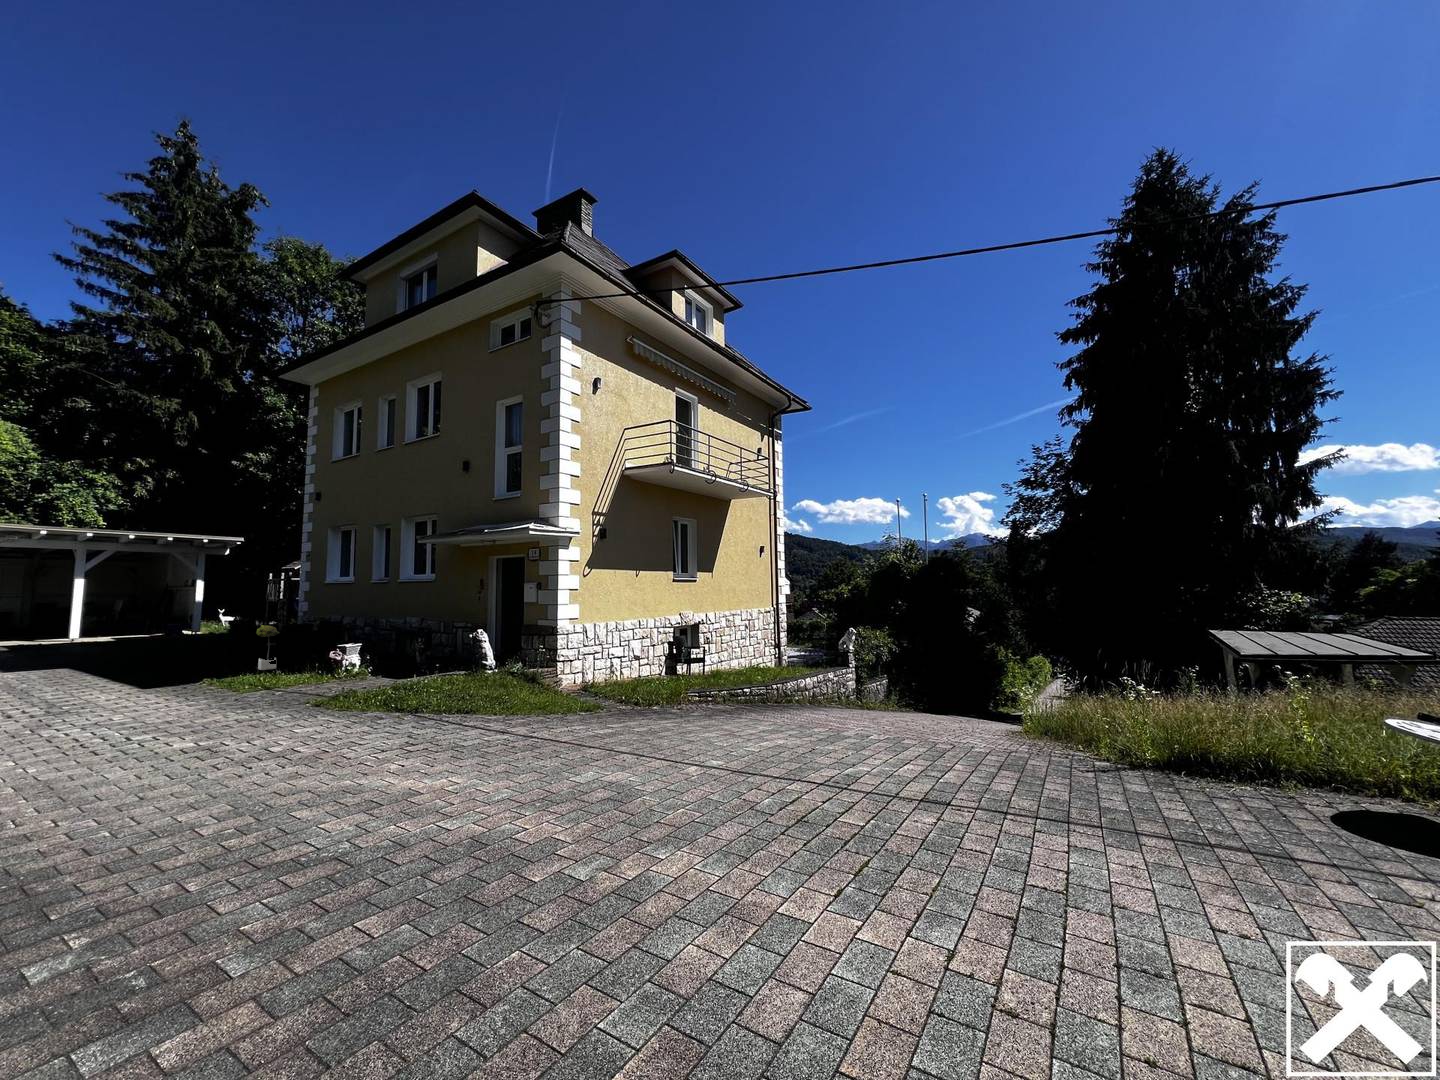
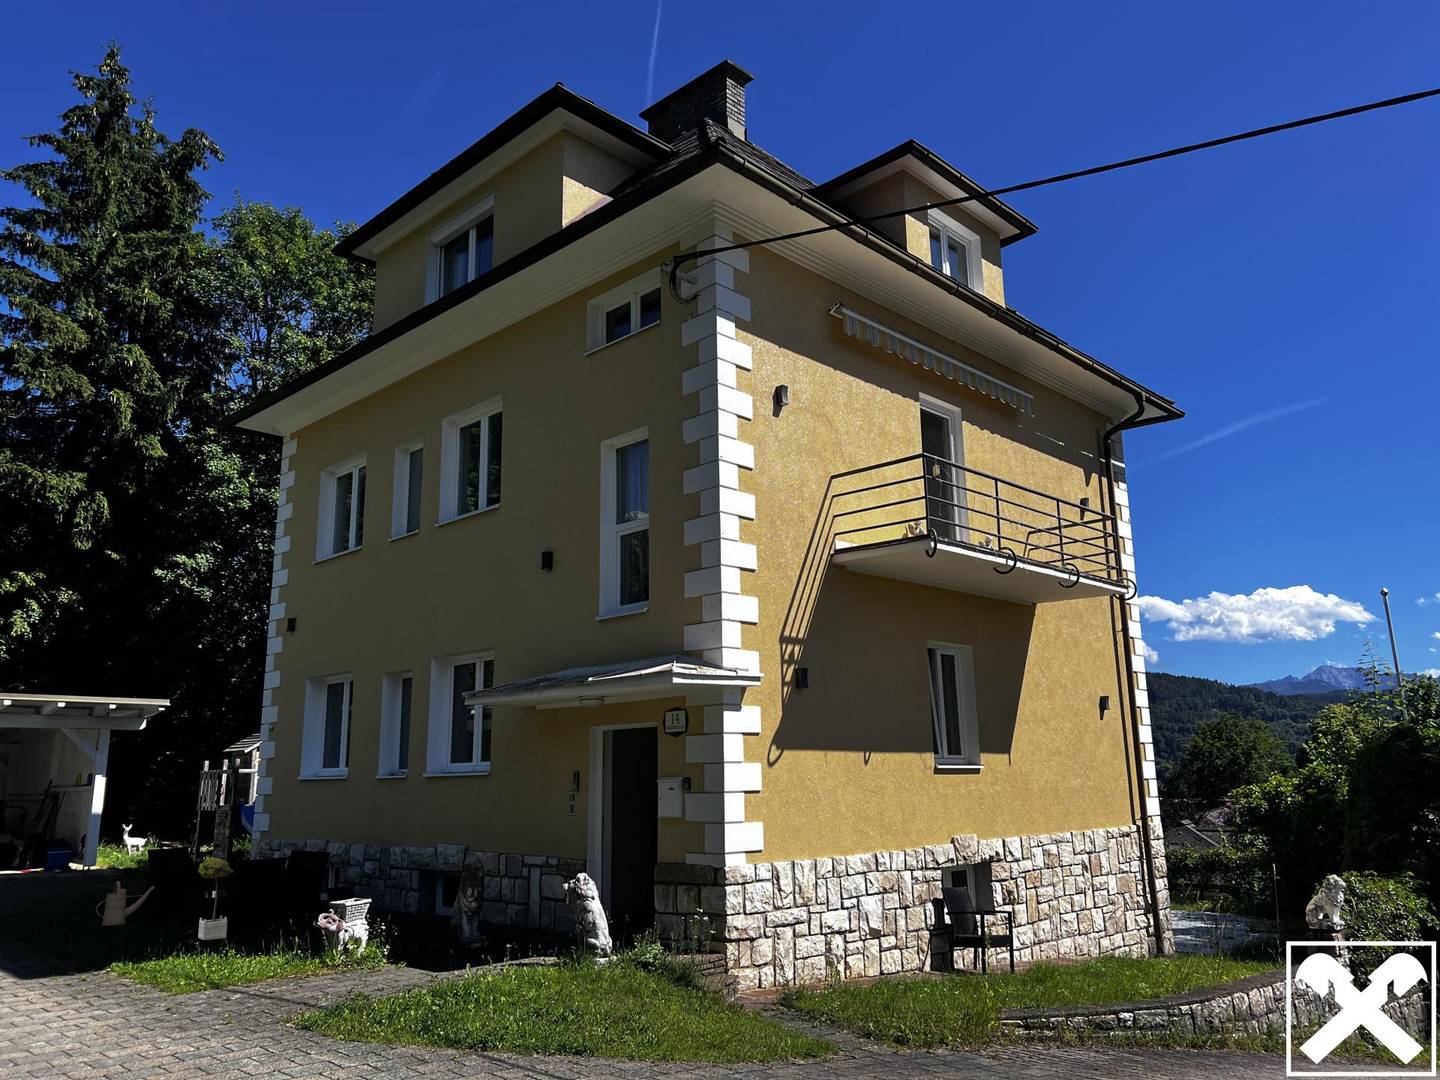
watering can: none [192,640,231,665] -> present [96,881,154,926]

